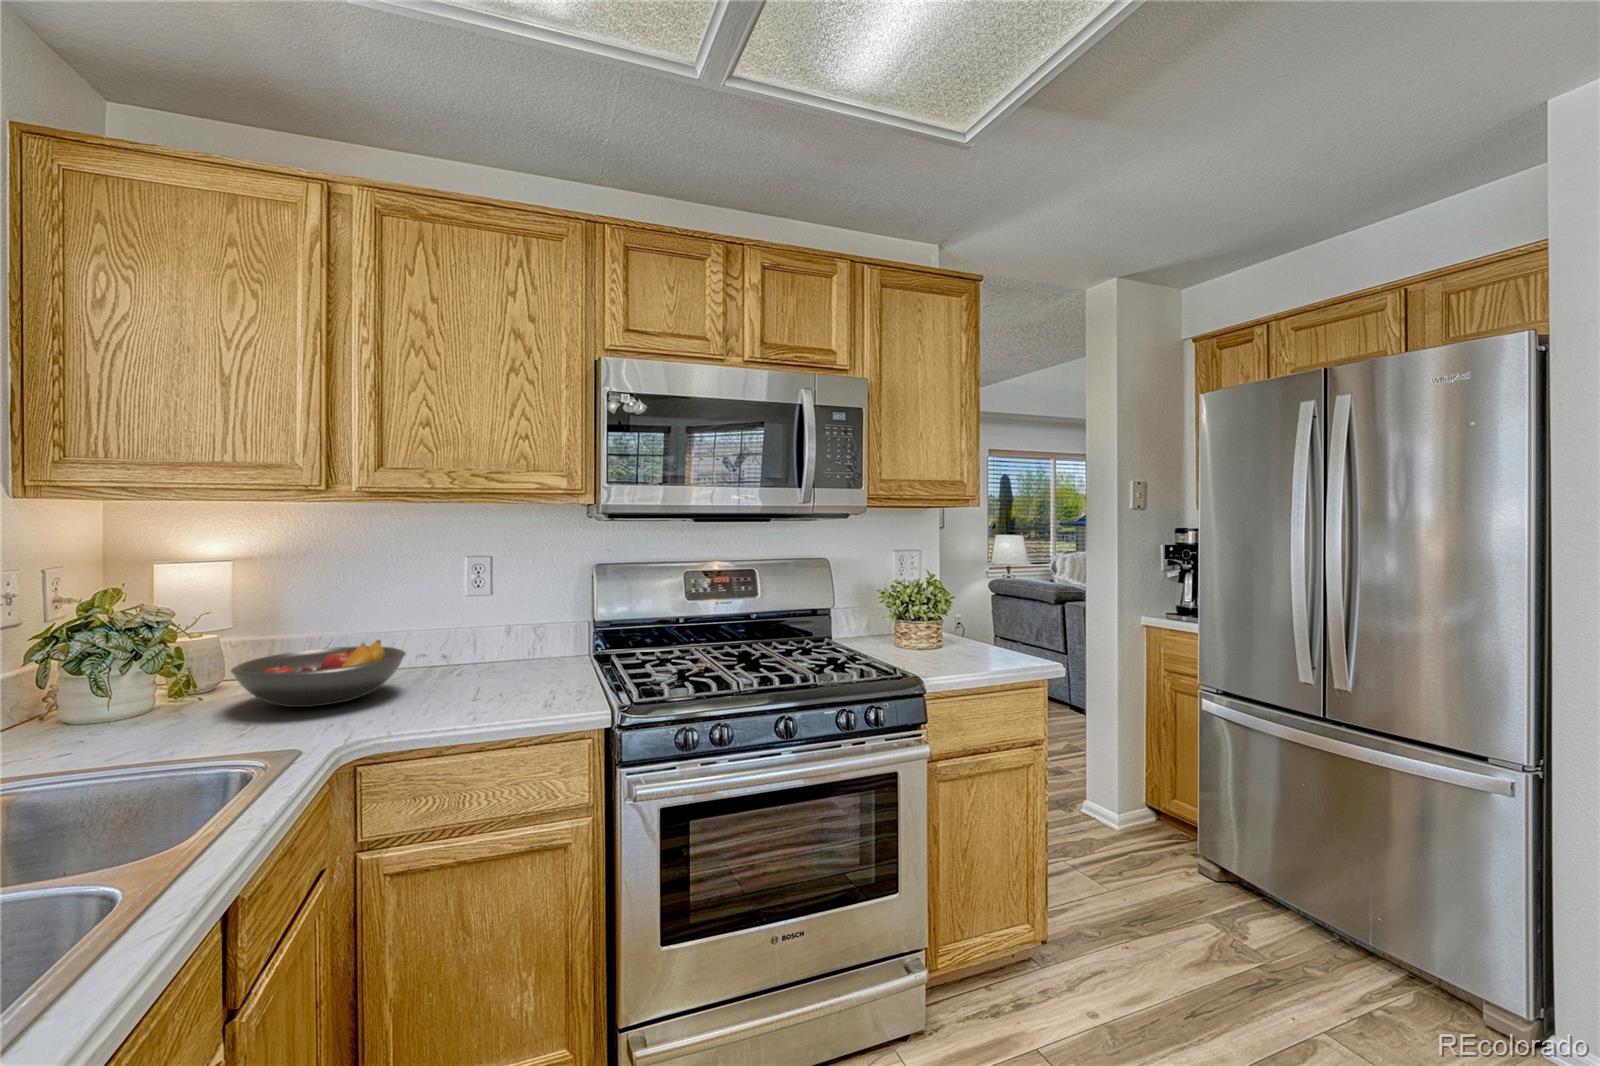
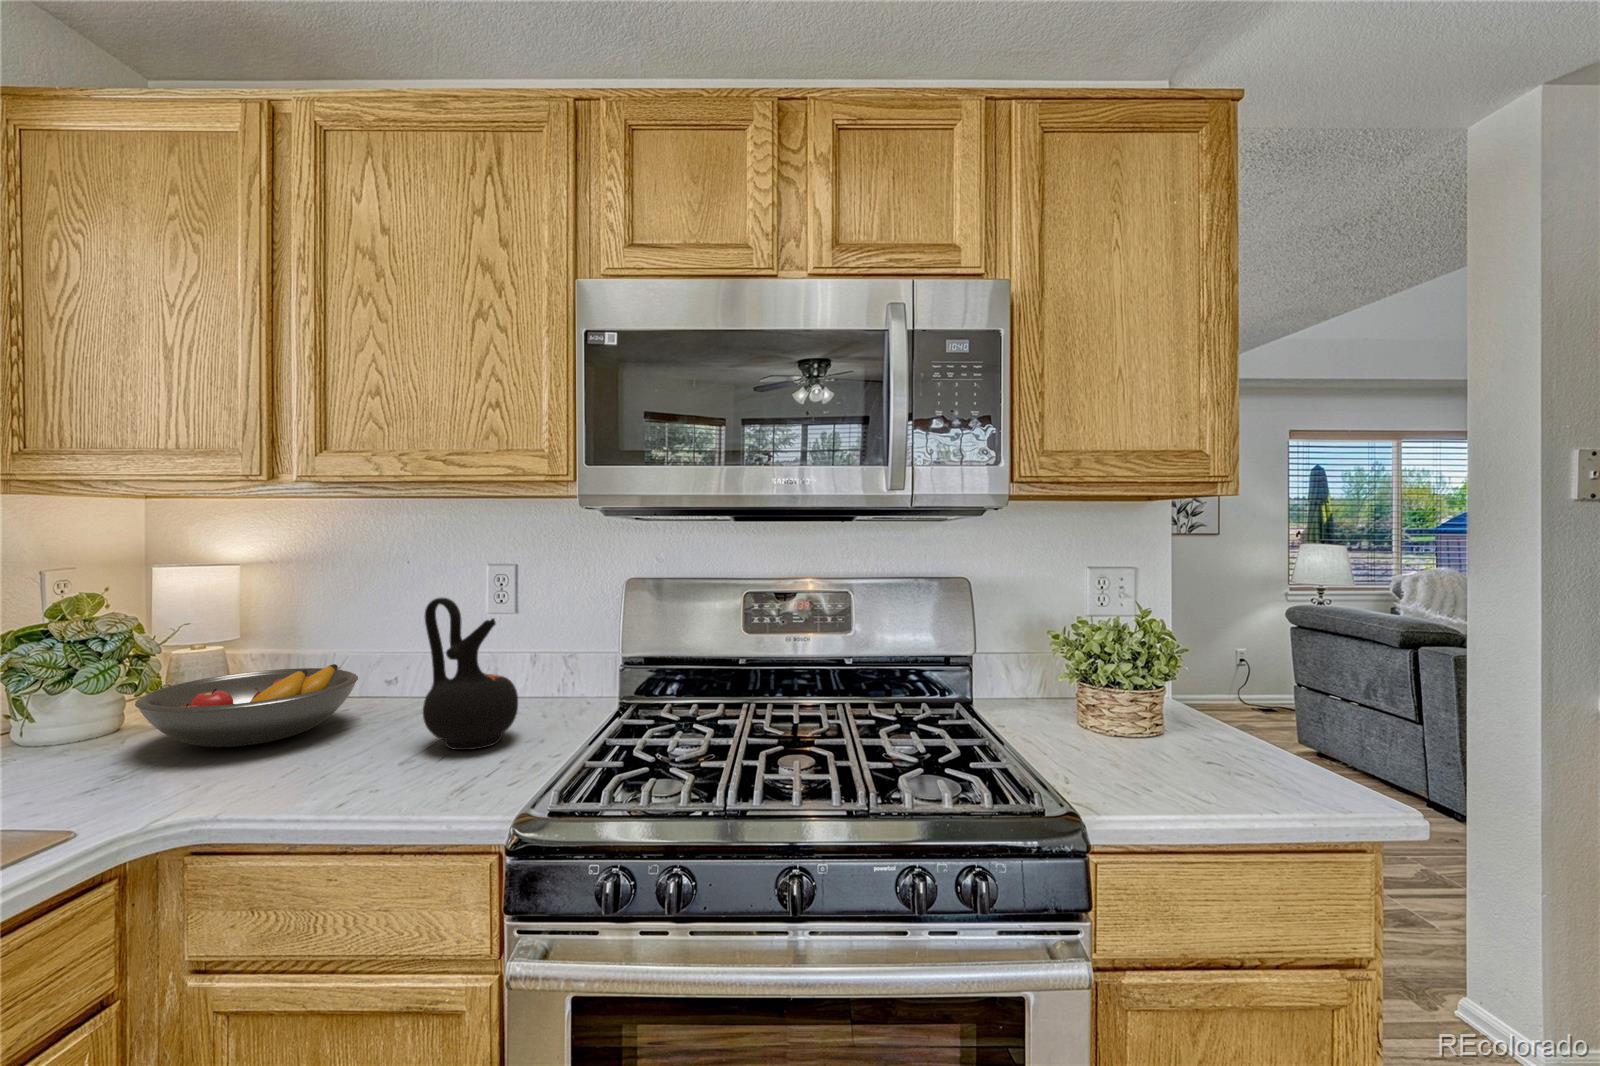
ceramic jug: none [484,580,555,690] -> present [423,598,518,750]

